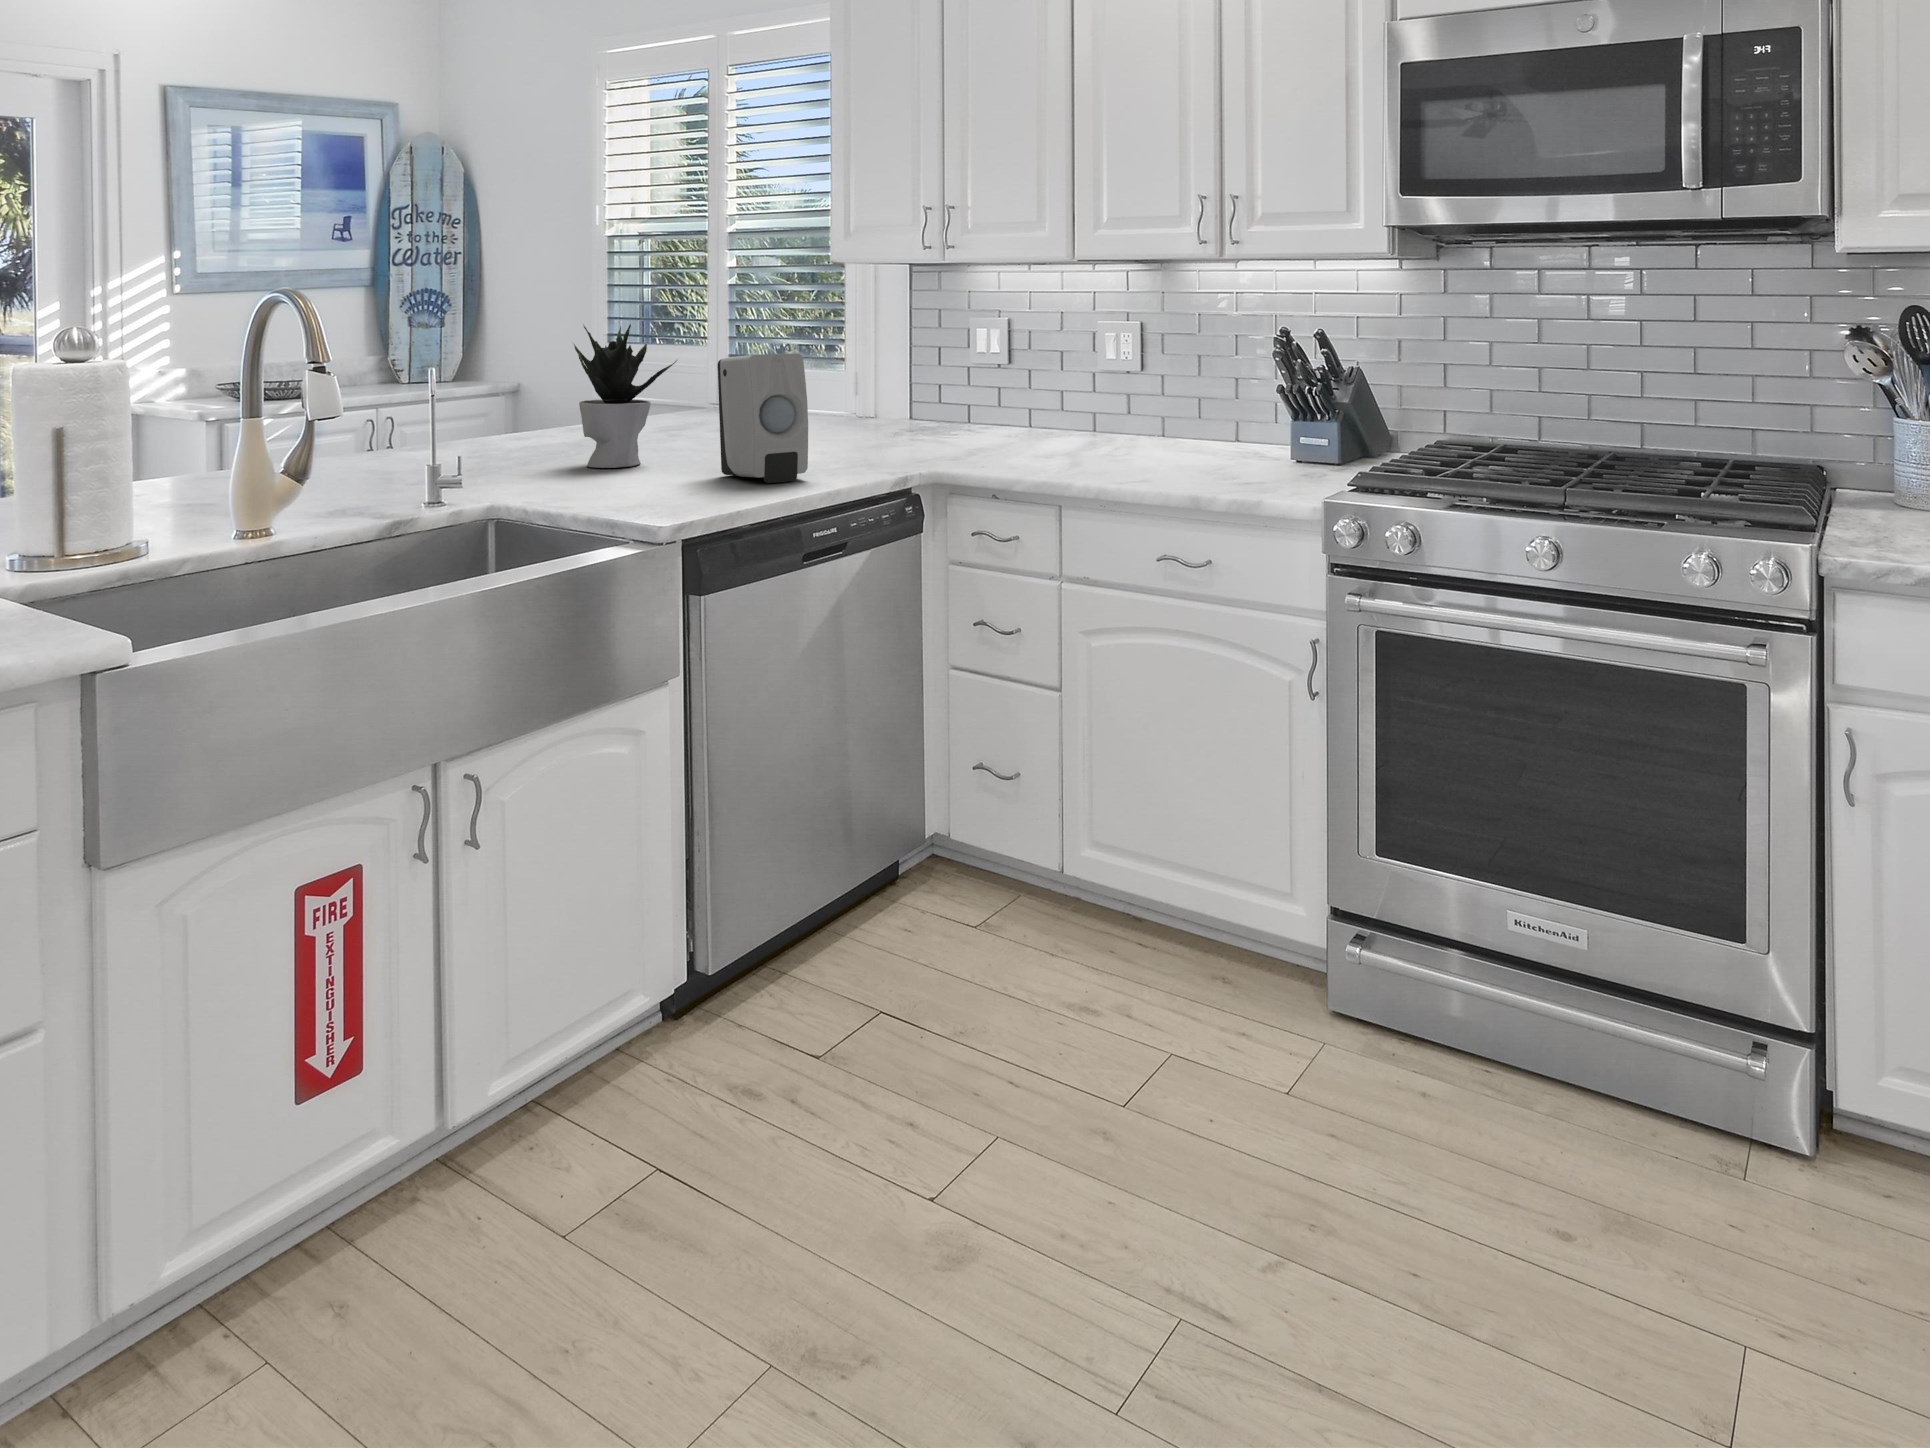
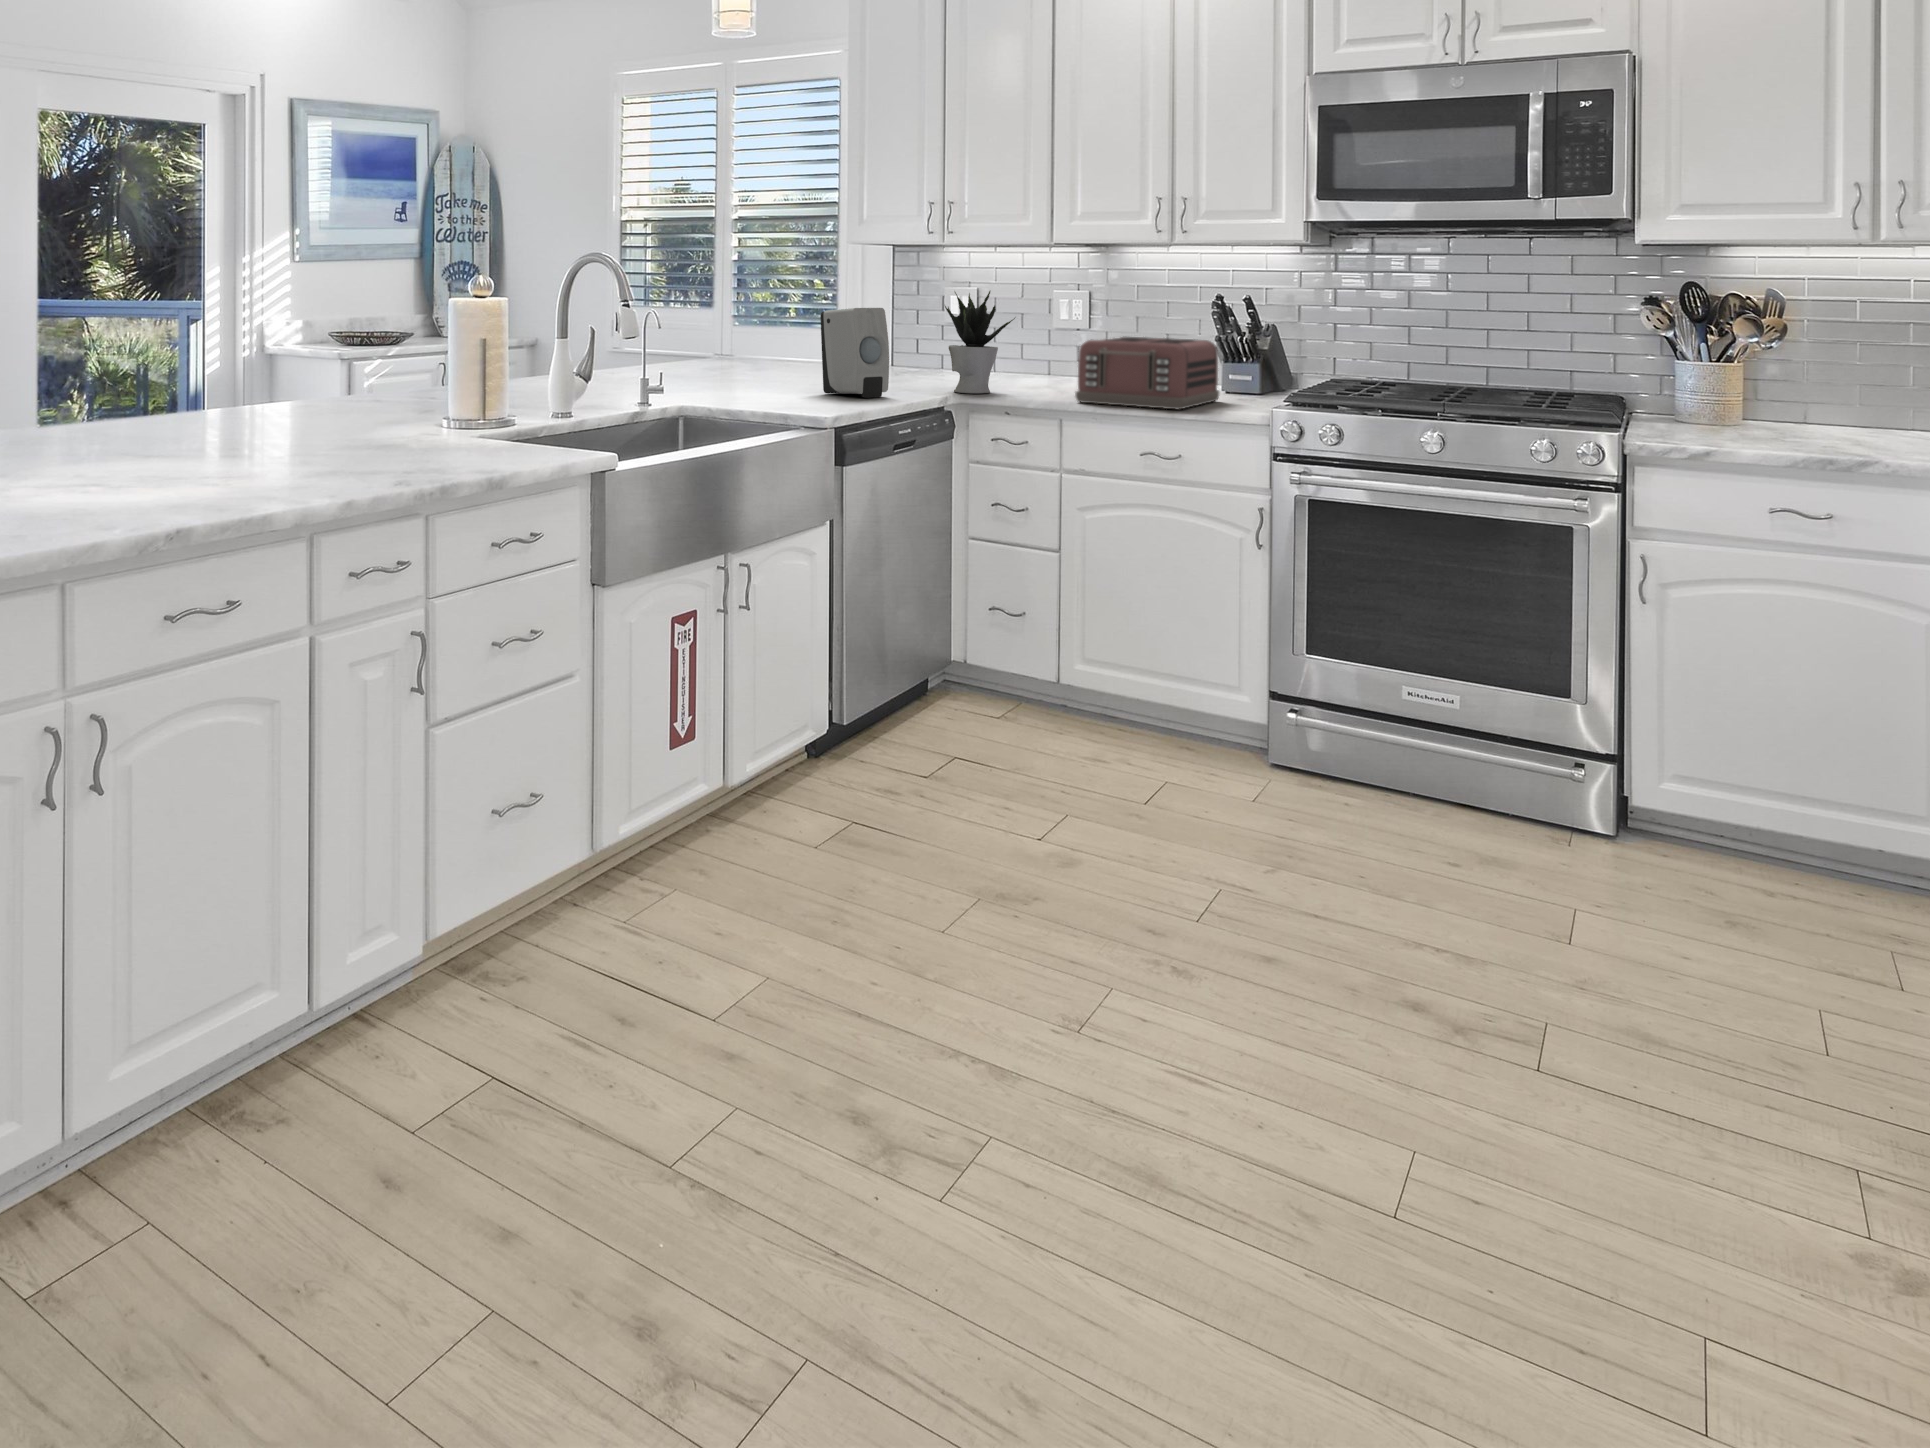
potted plant: present [574,324,676,468] -> present [945,291,1015,393]
toaster: none [1066,387,1275,497] -> present [1075,337,1219,409]

